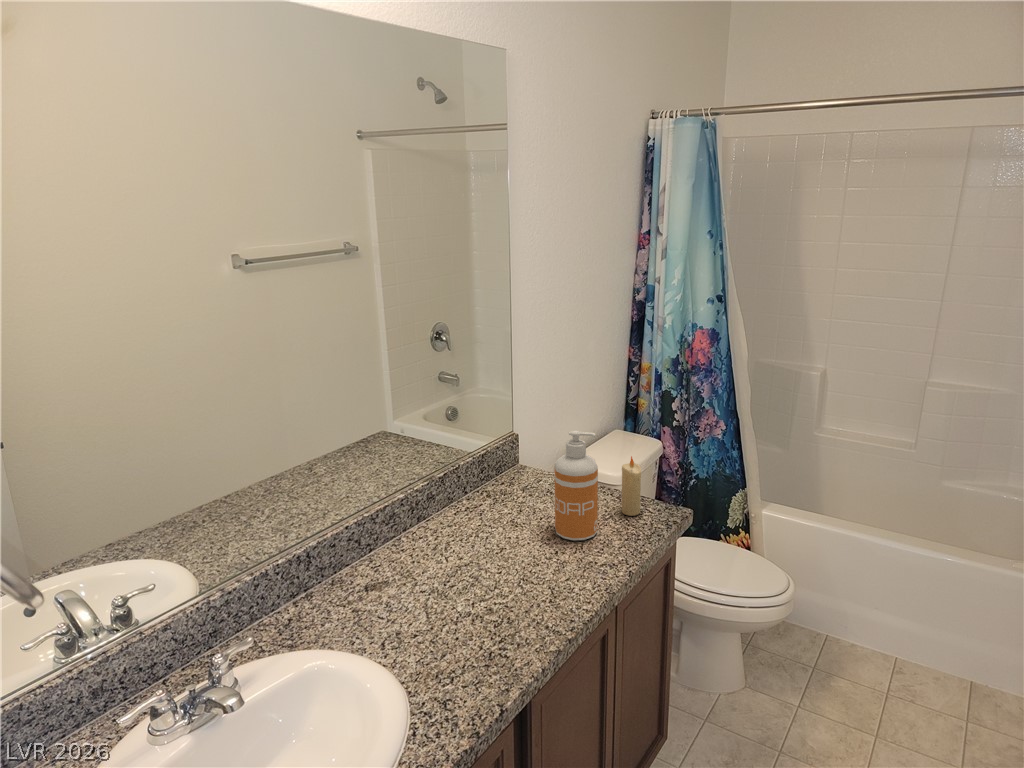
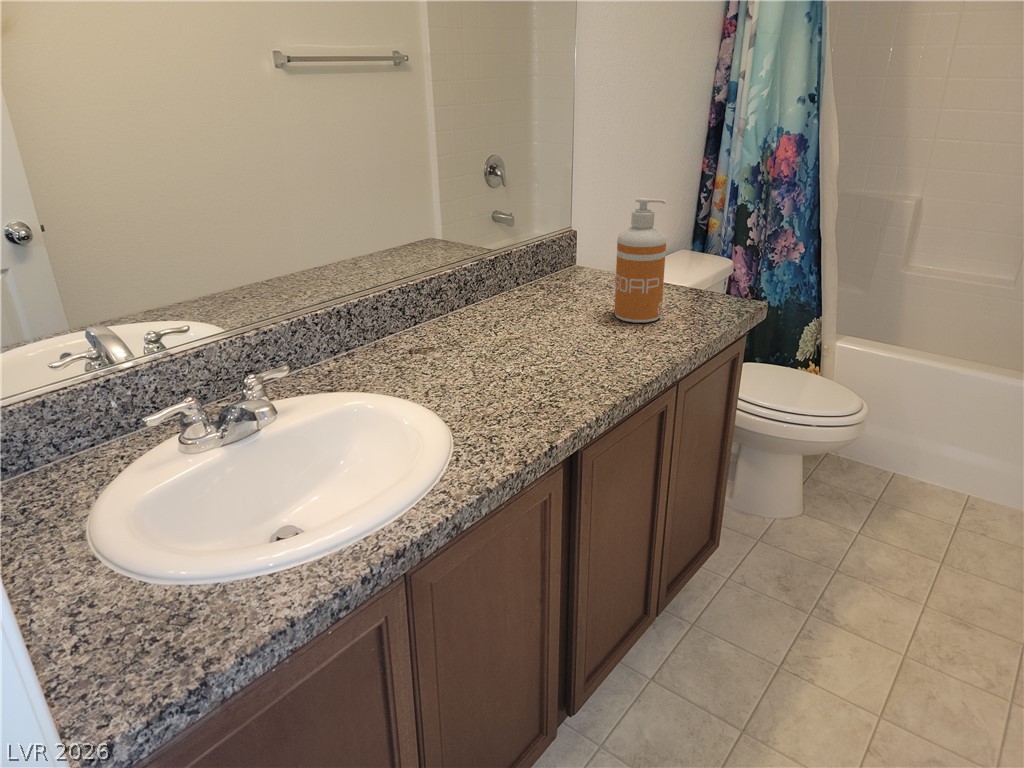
candle: present [622,456,641,516] -> none [688,238,713,306]

